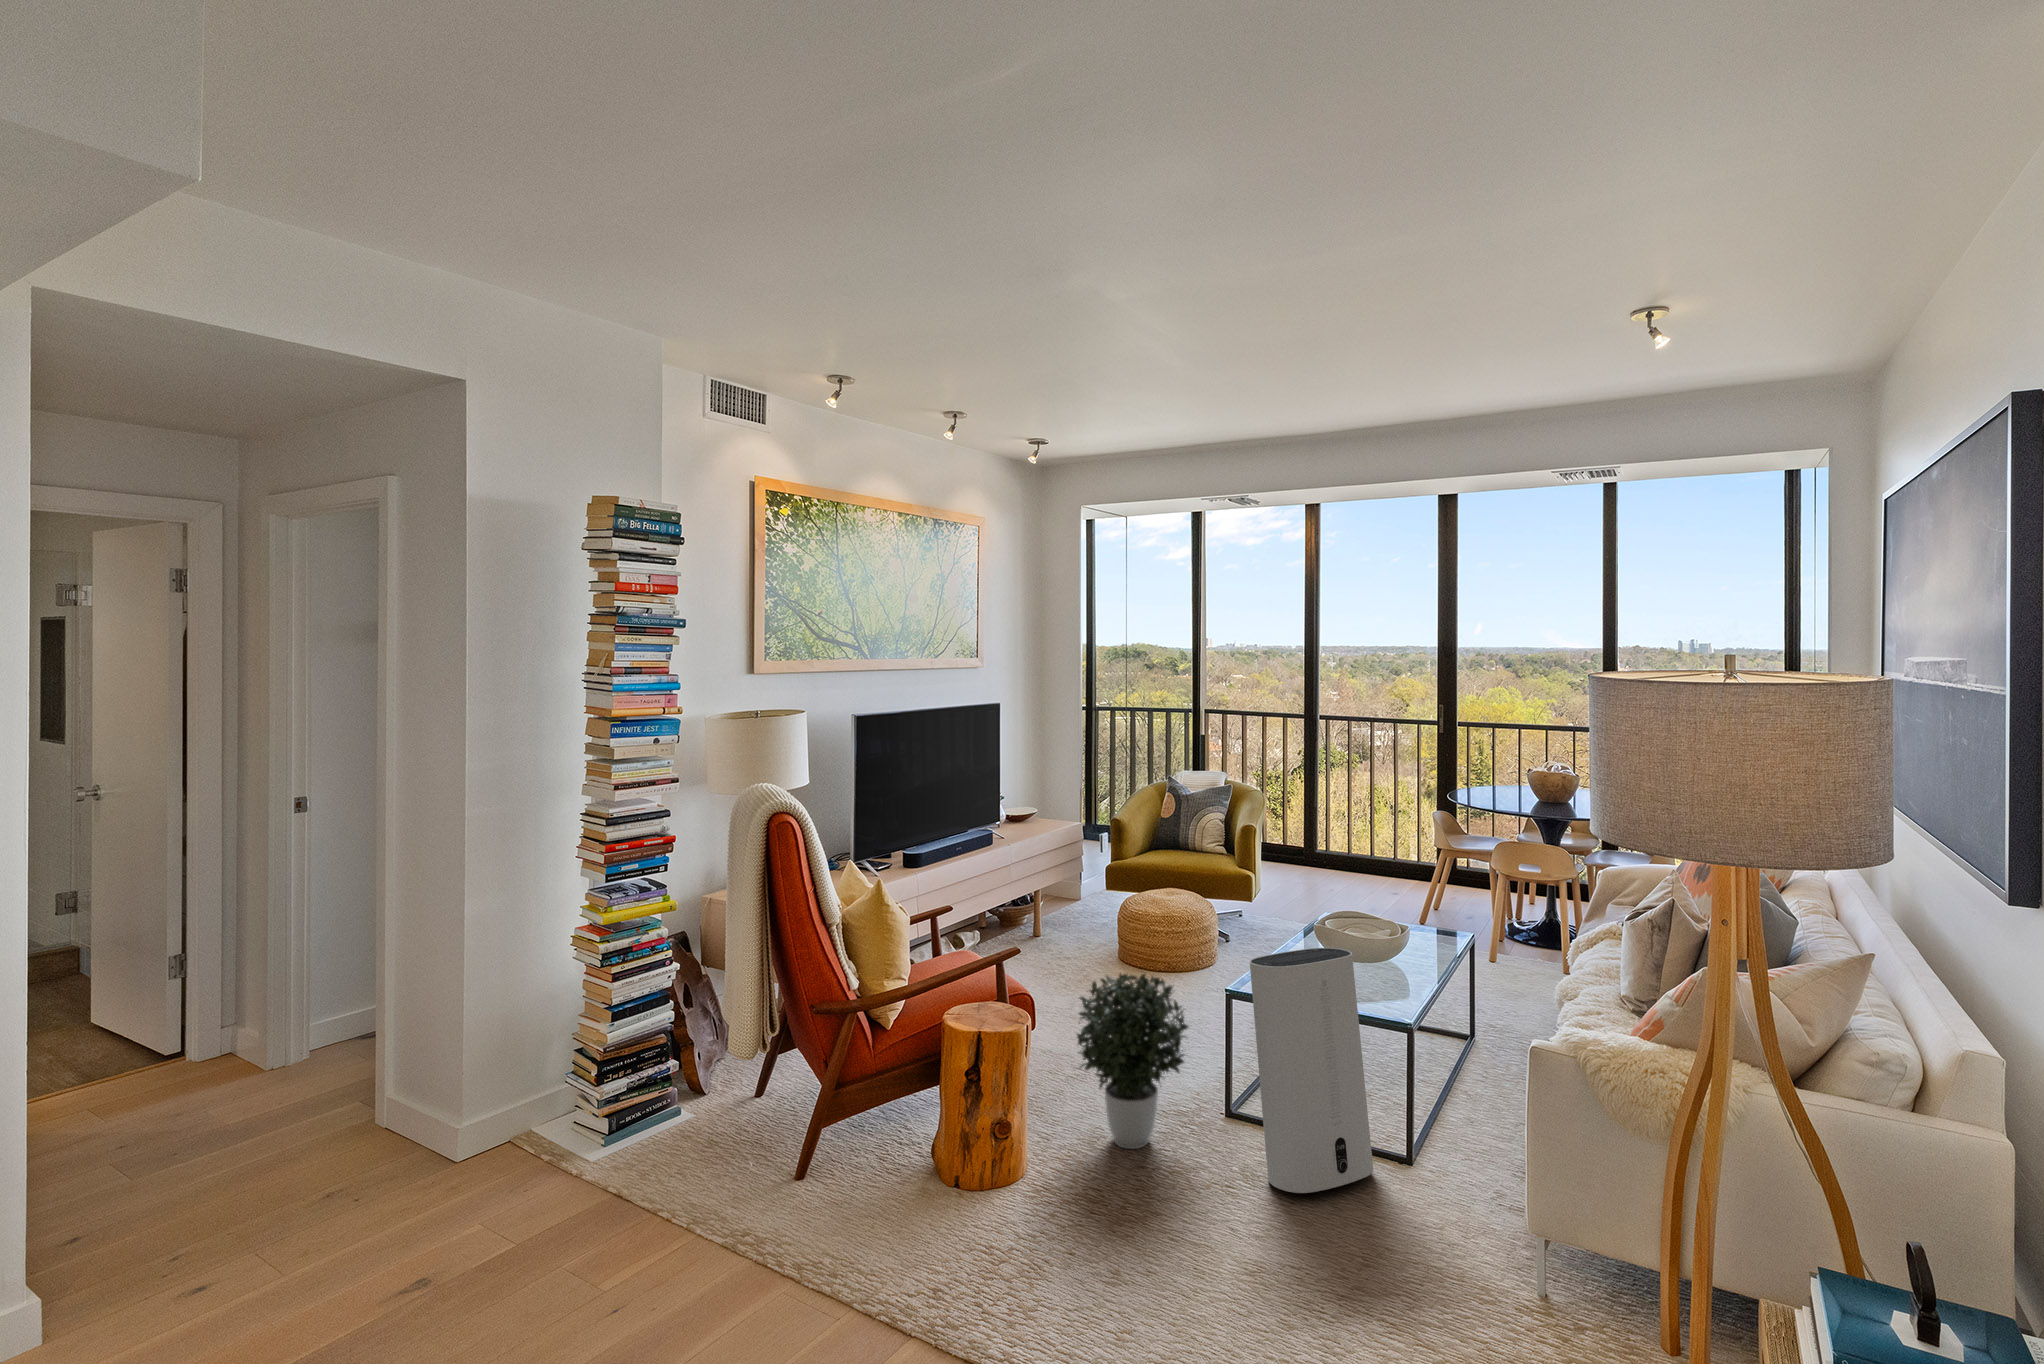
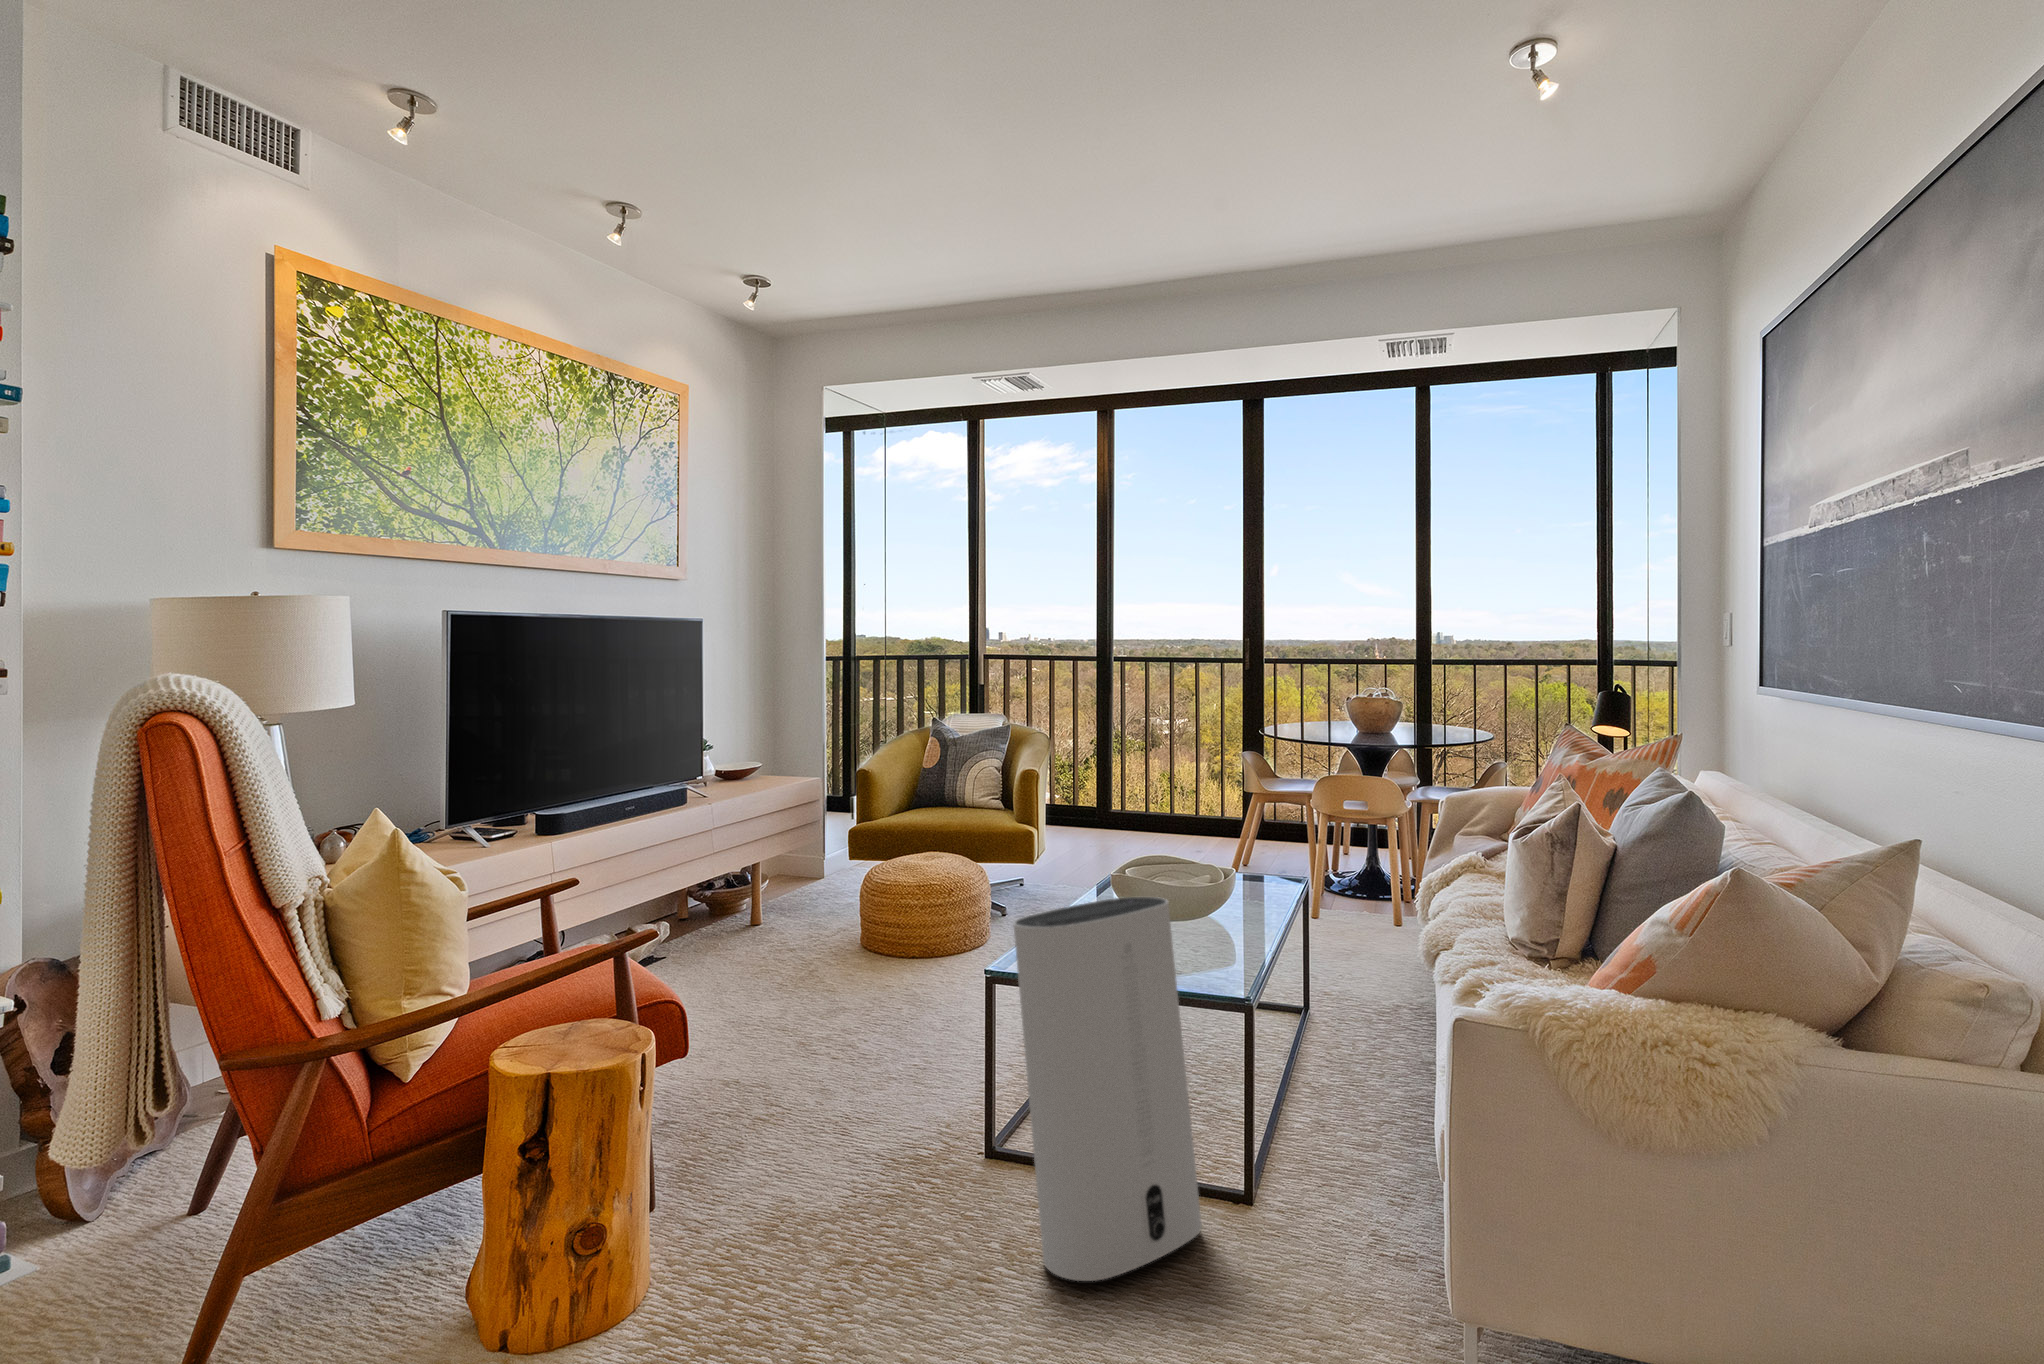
potted plant: present [1077,973,1188,1149] -> none [739,954,924,1232]

